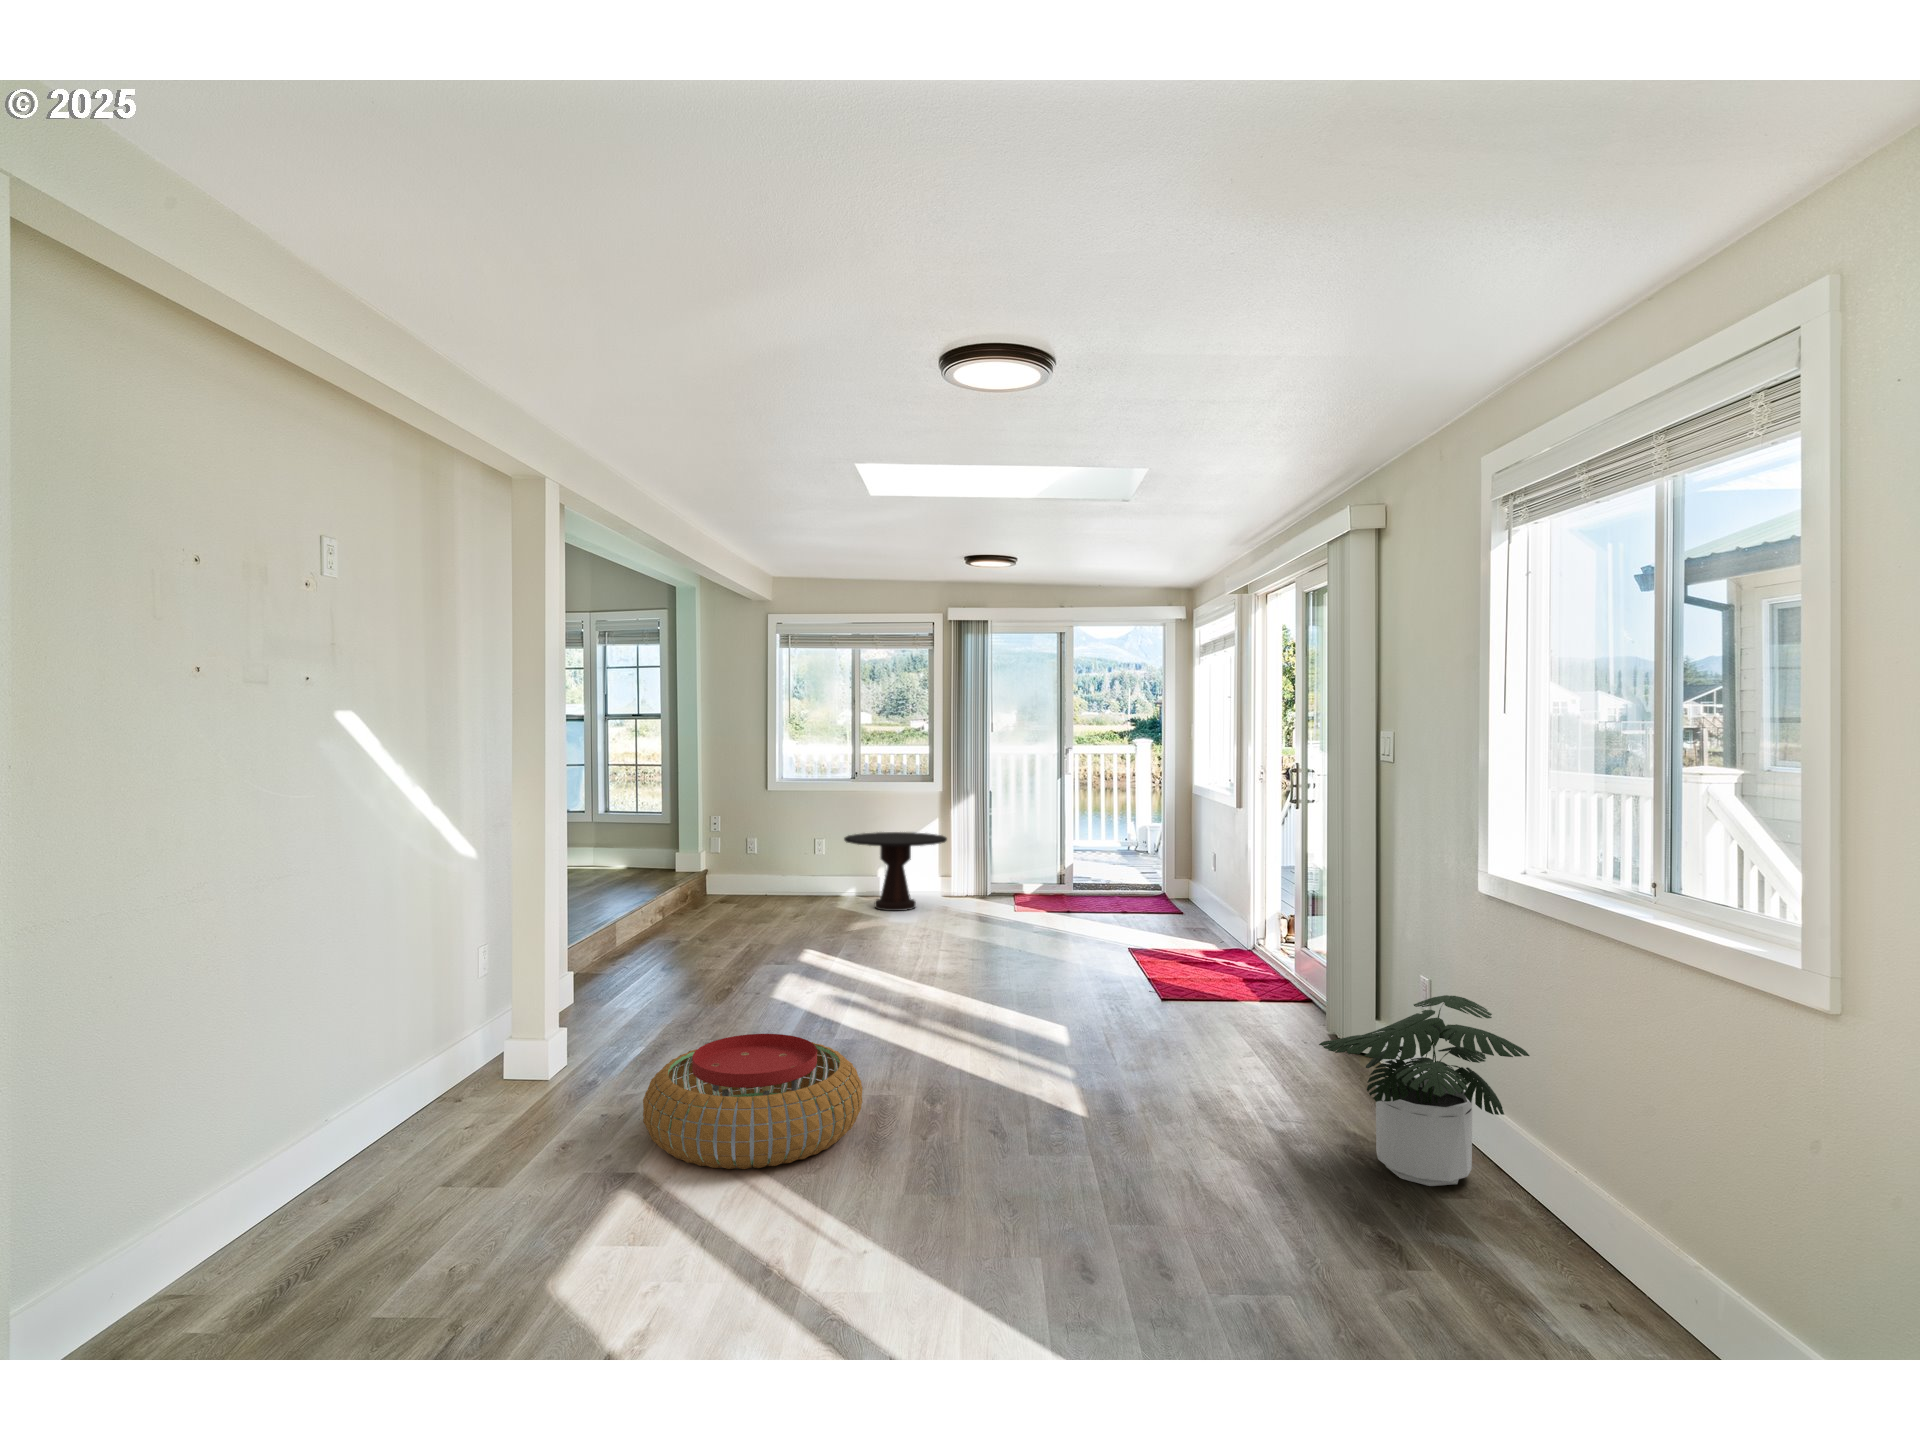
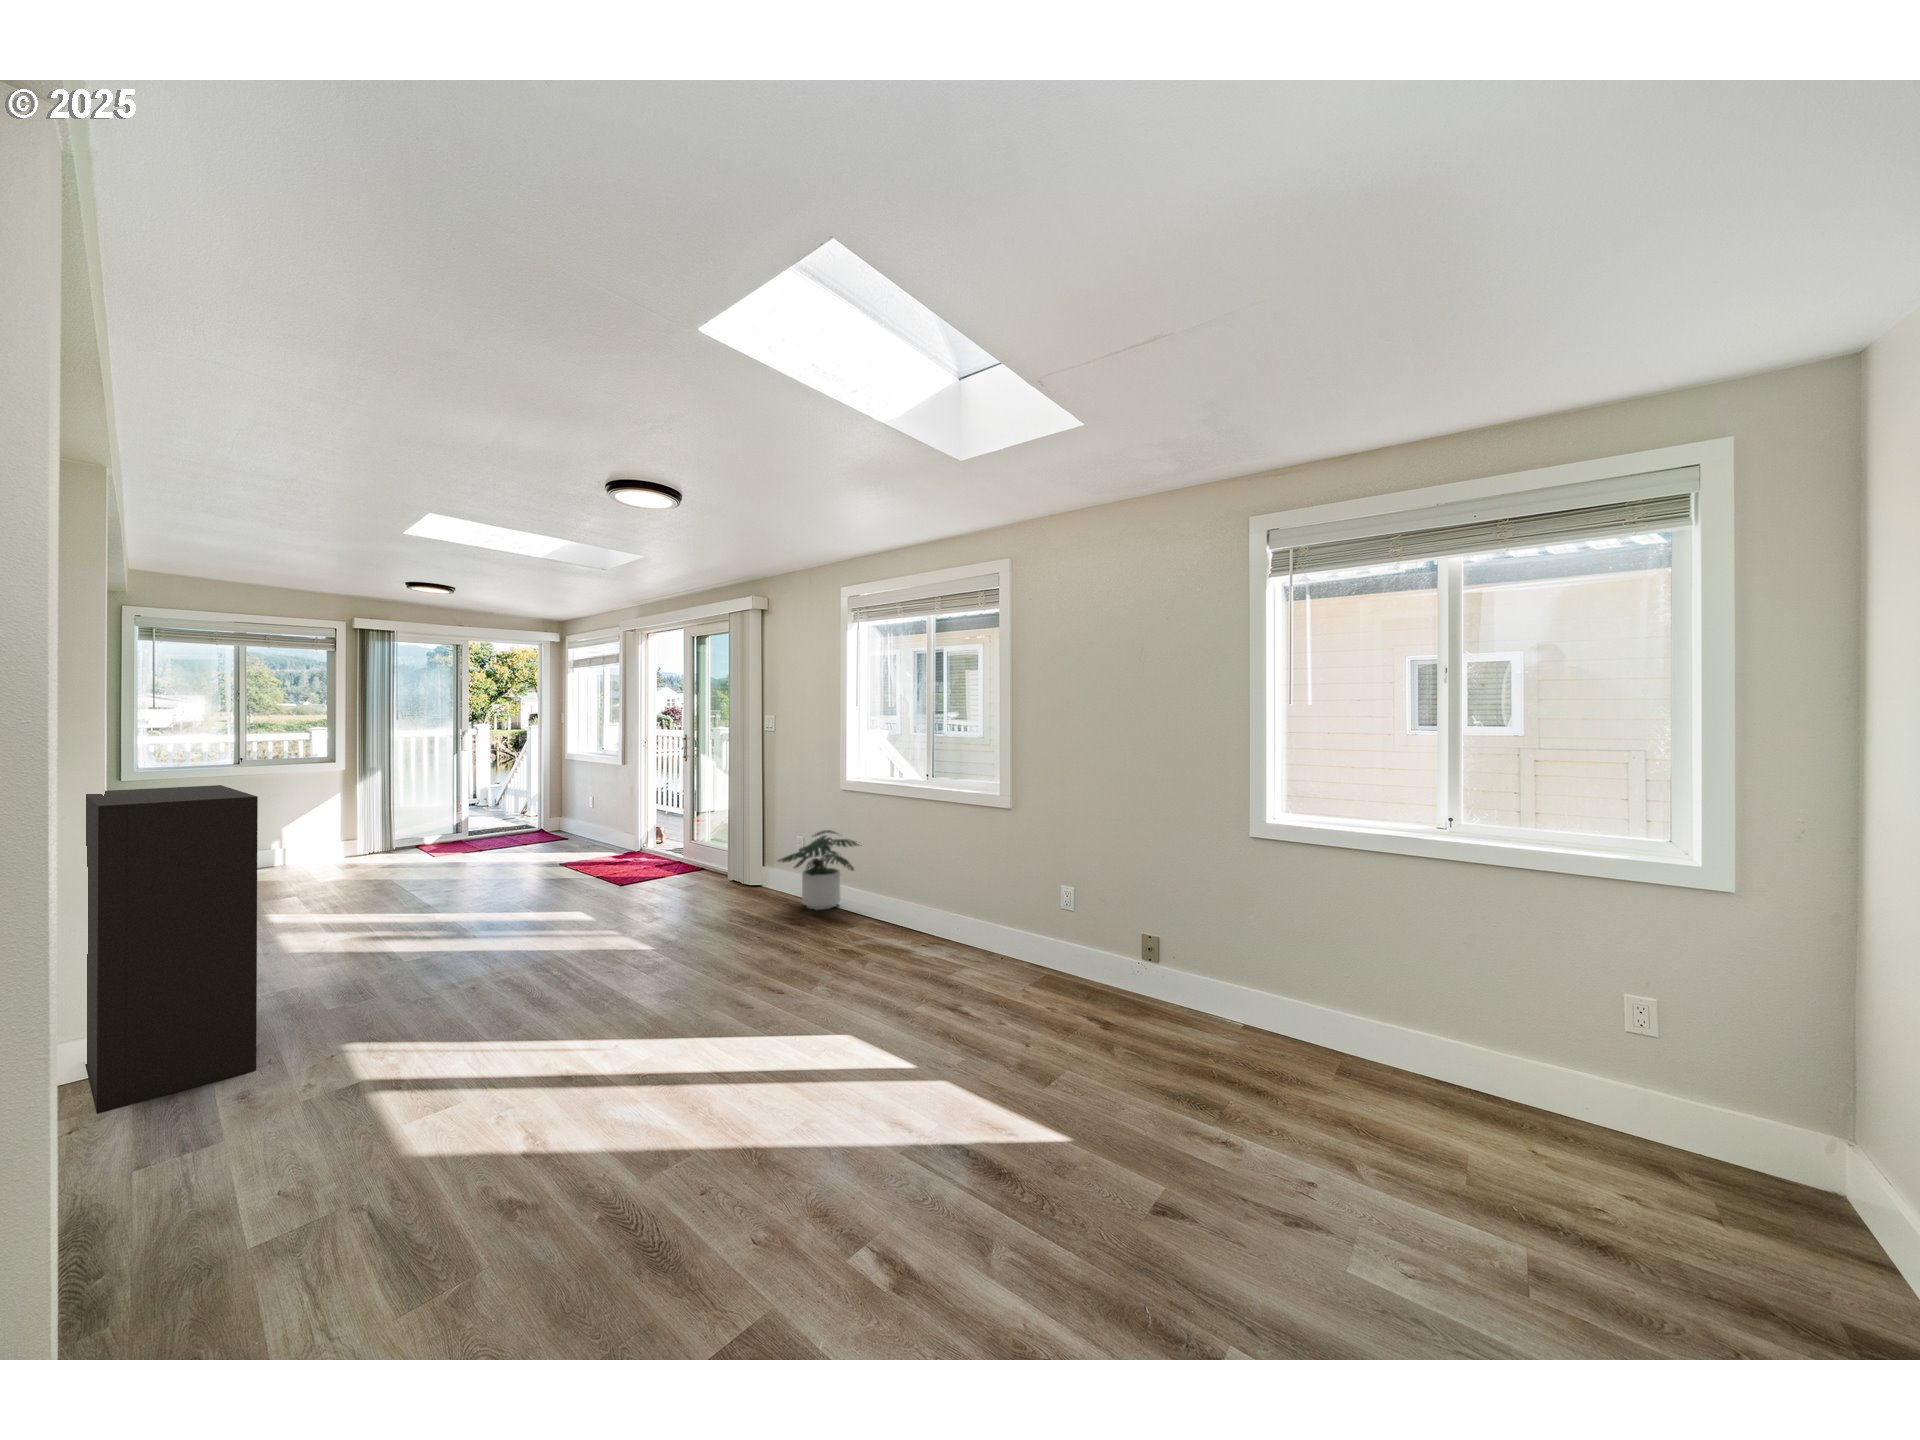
bookshelf: none [323,812,561,1184] -> present [85,785,258,1114]
side table: present [844,832,947,911] -> none [247,806,367,876]
pouf: present [643,1034,863,1169] -> none [370,920,546,1007]

